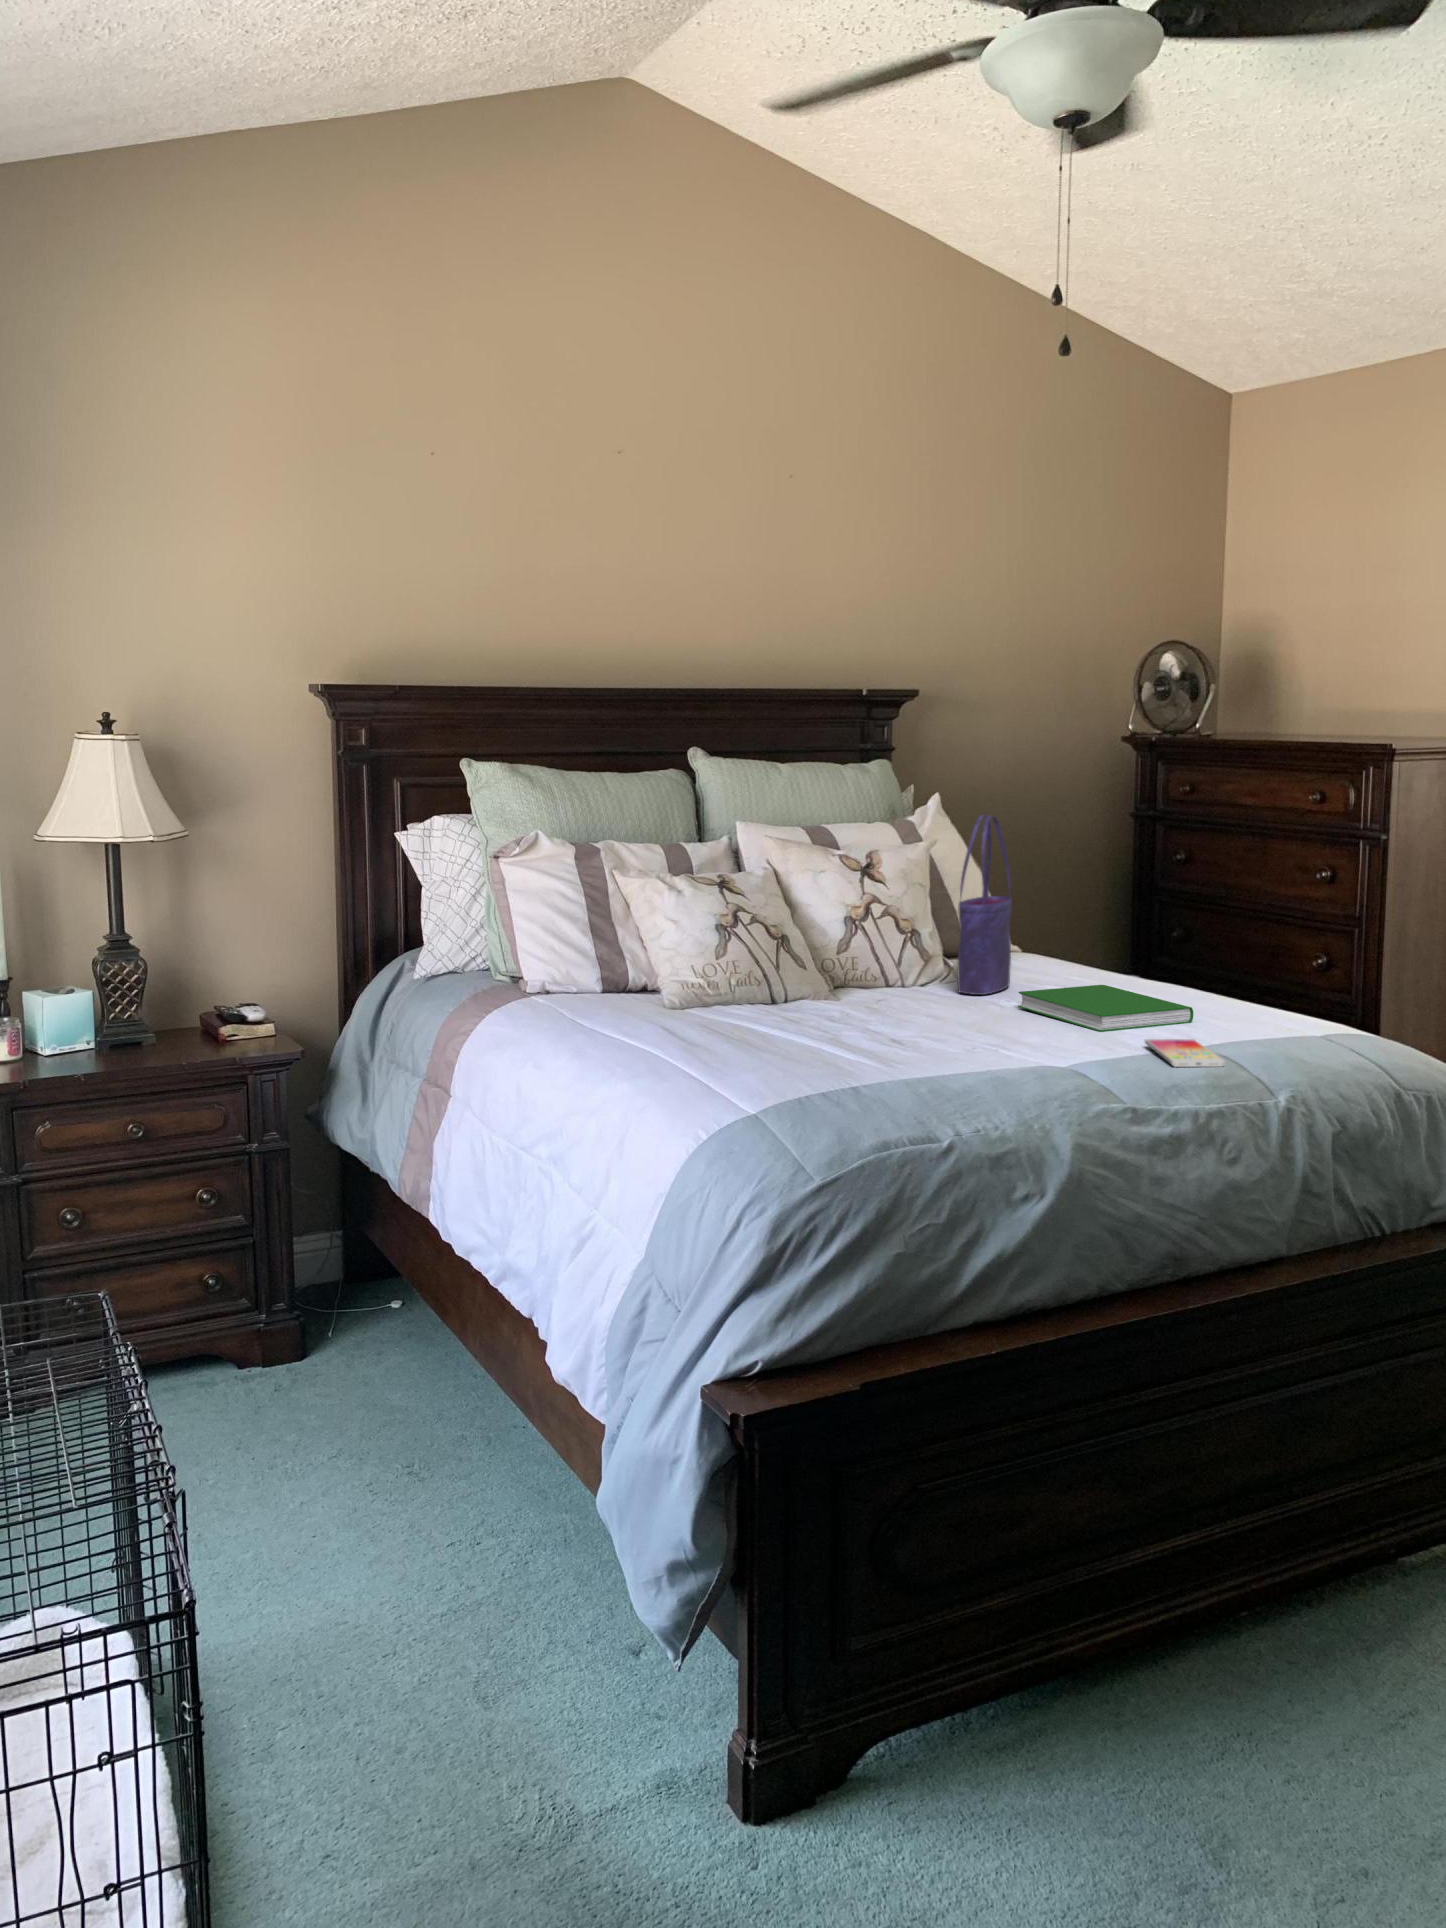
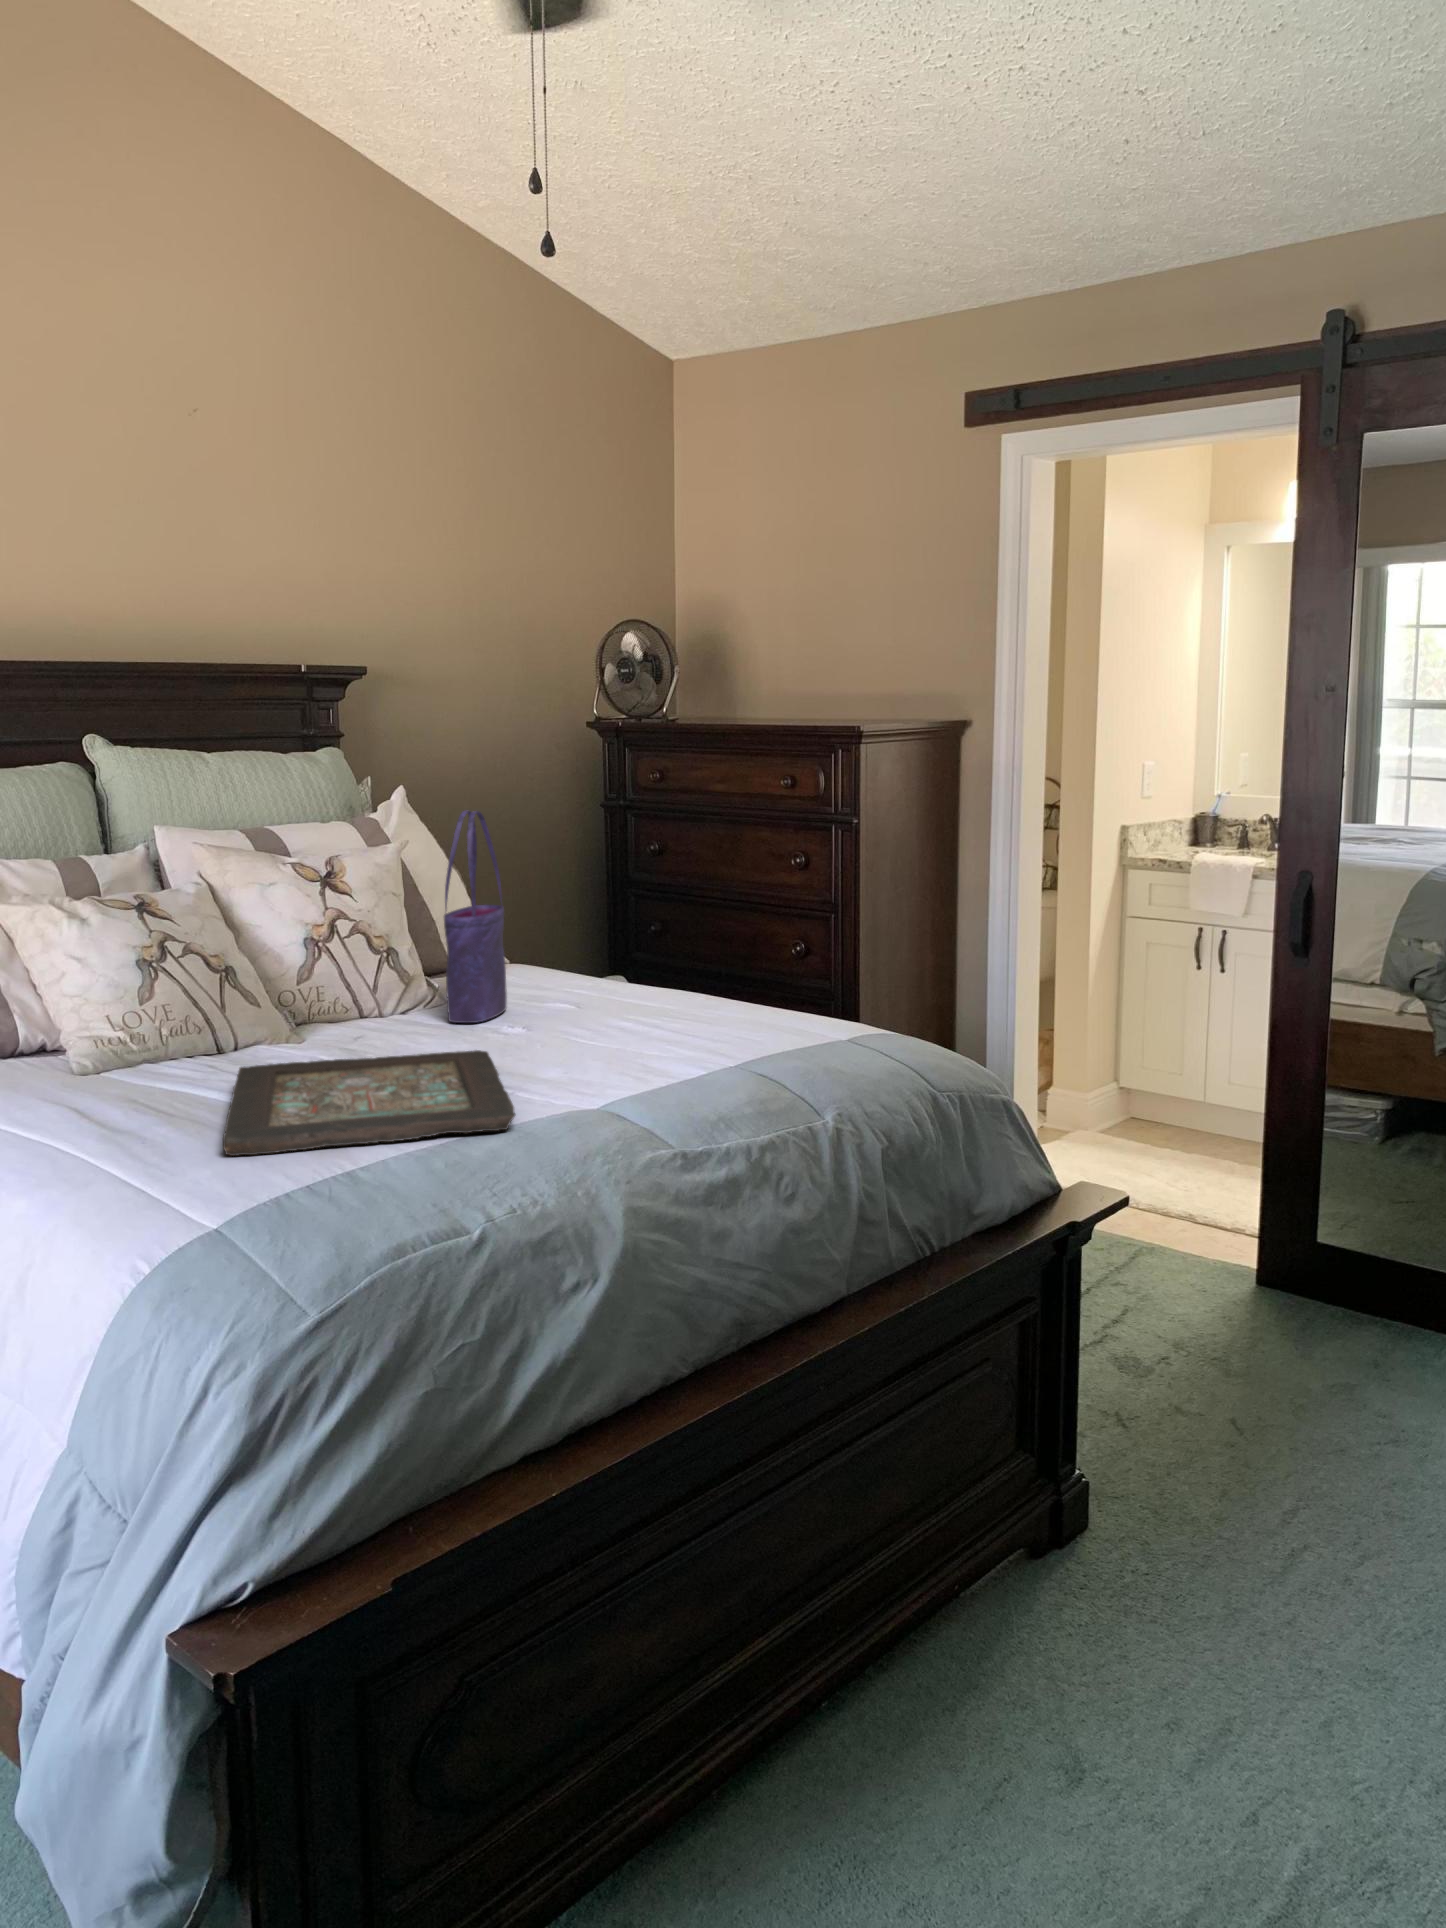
hardcover book: present [1018,985,1193,1032] -> none [523,1001,723,1060]
decorative tray: none [766,1011,992,1073] -> present [223,1050,516,1156]
smartphone: present [1145,1039,1225,1067] -> none [681,1062,776,1099]

